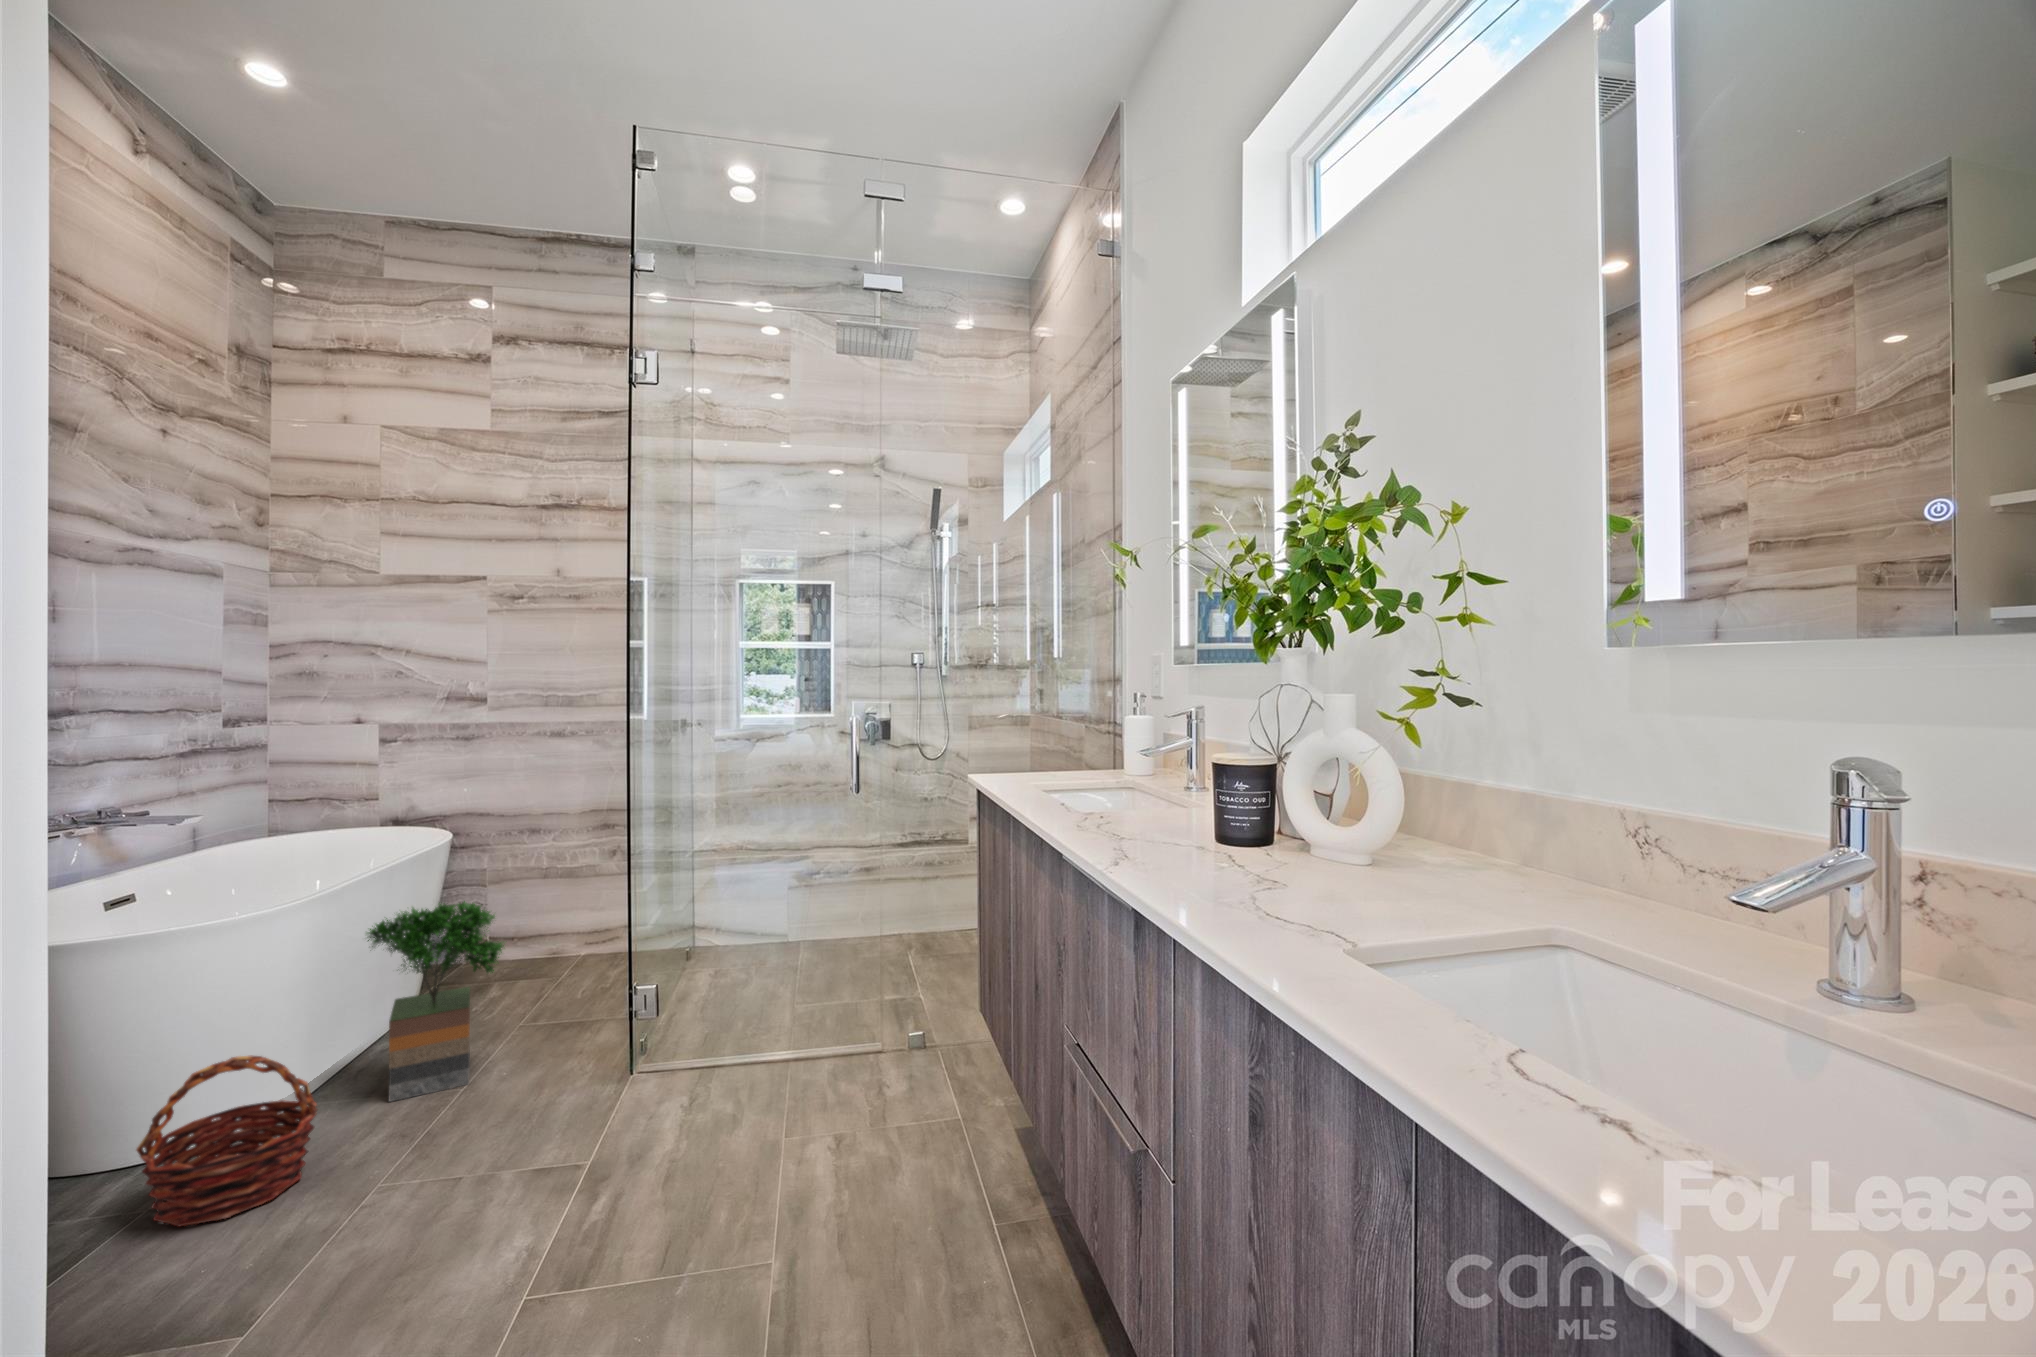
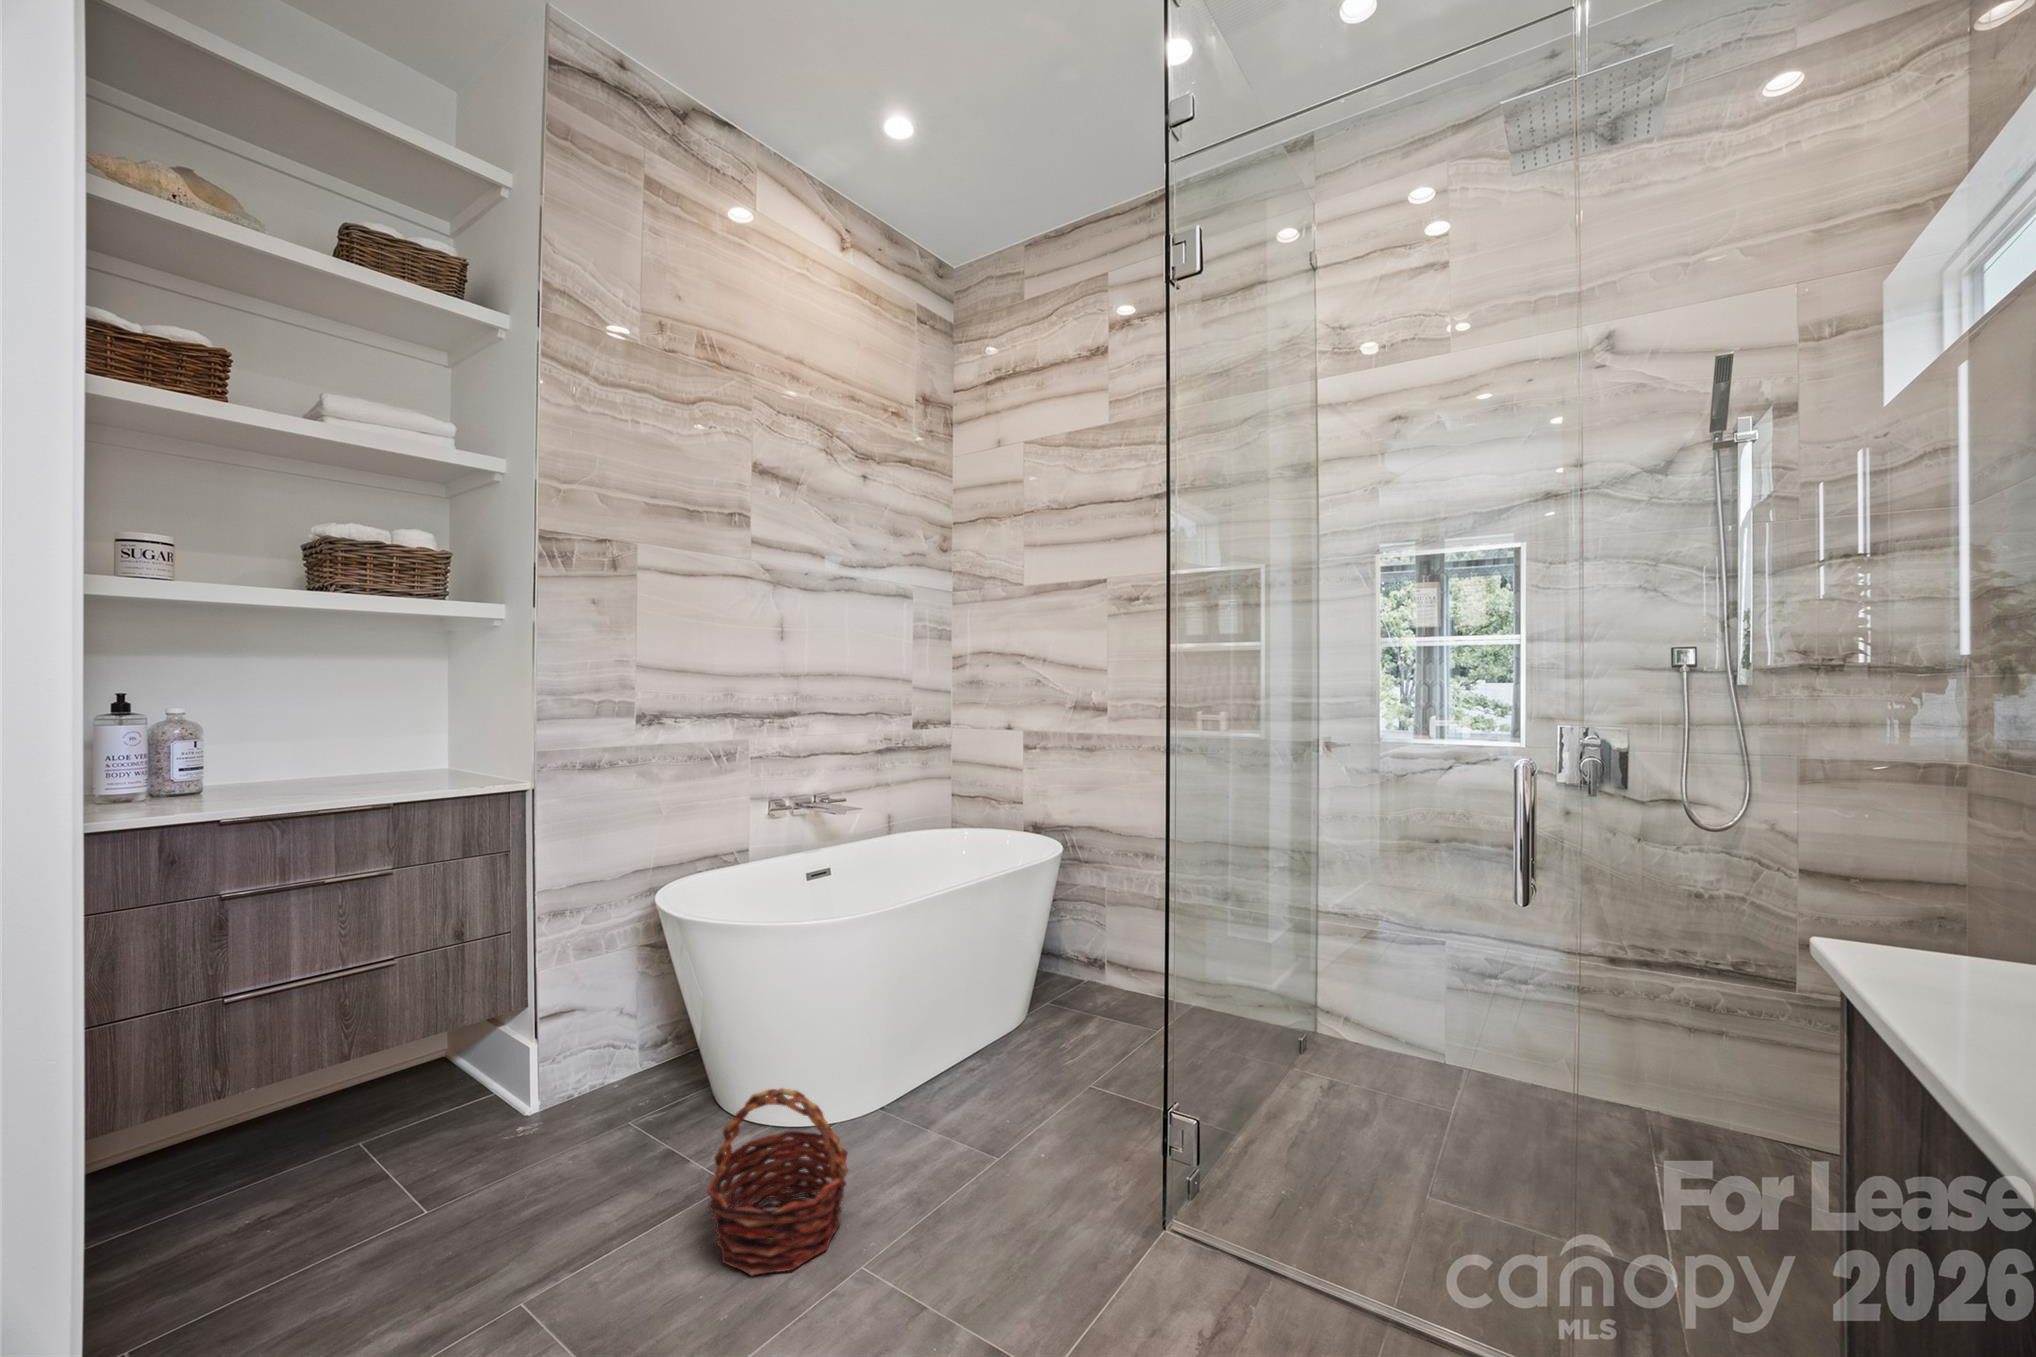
potted tree: present [367,901,504,1102] -> none [932,940,1063,1176]

